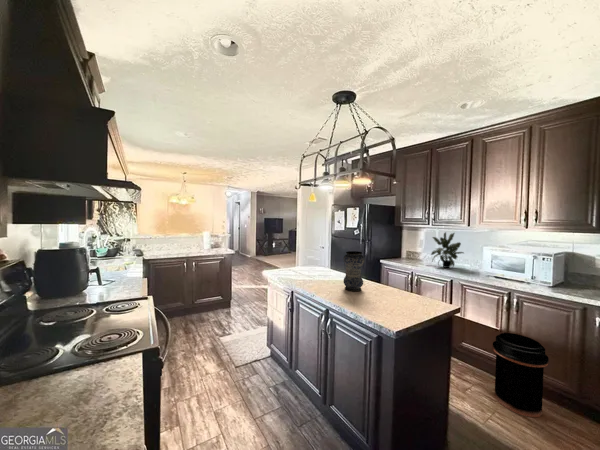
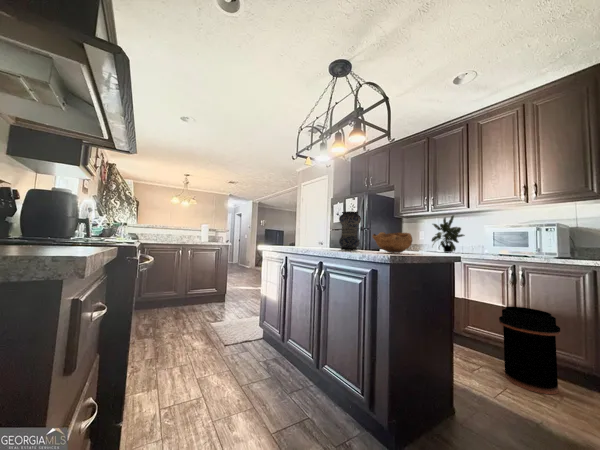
wooden bowl: none [377,279,415,304] -> present [372,232,412,253]

